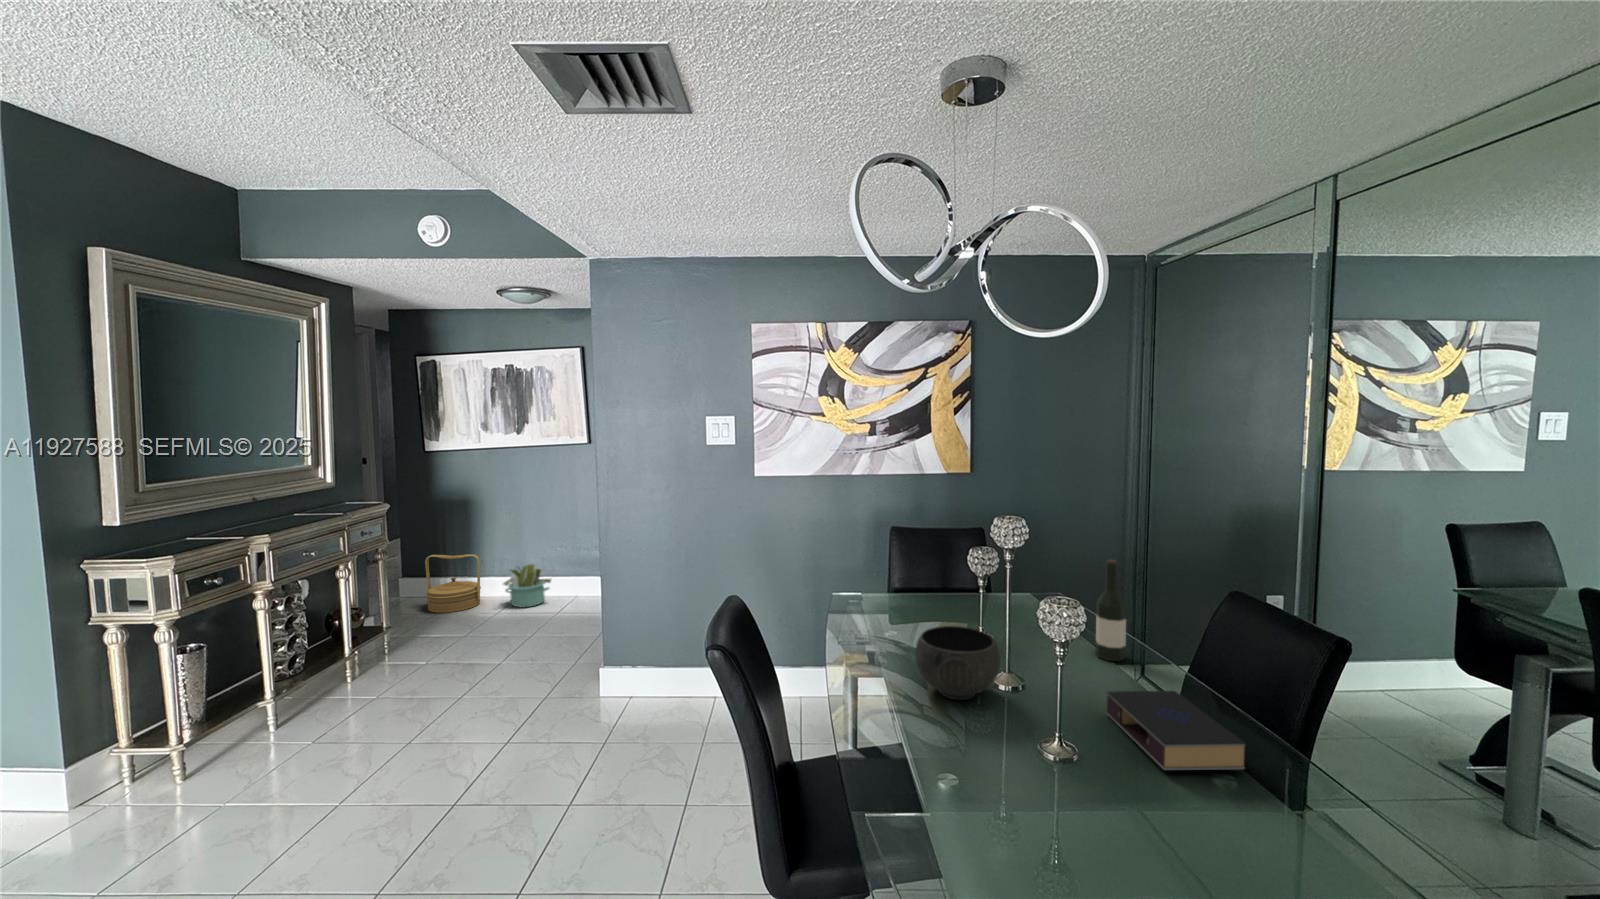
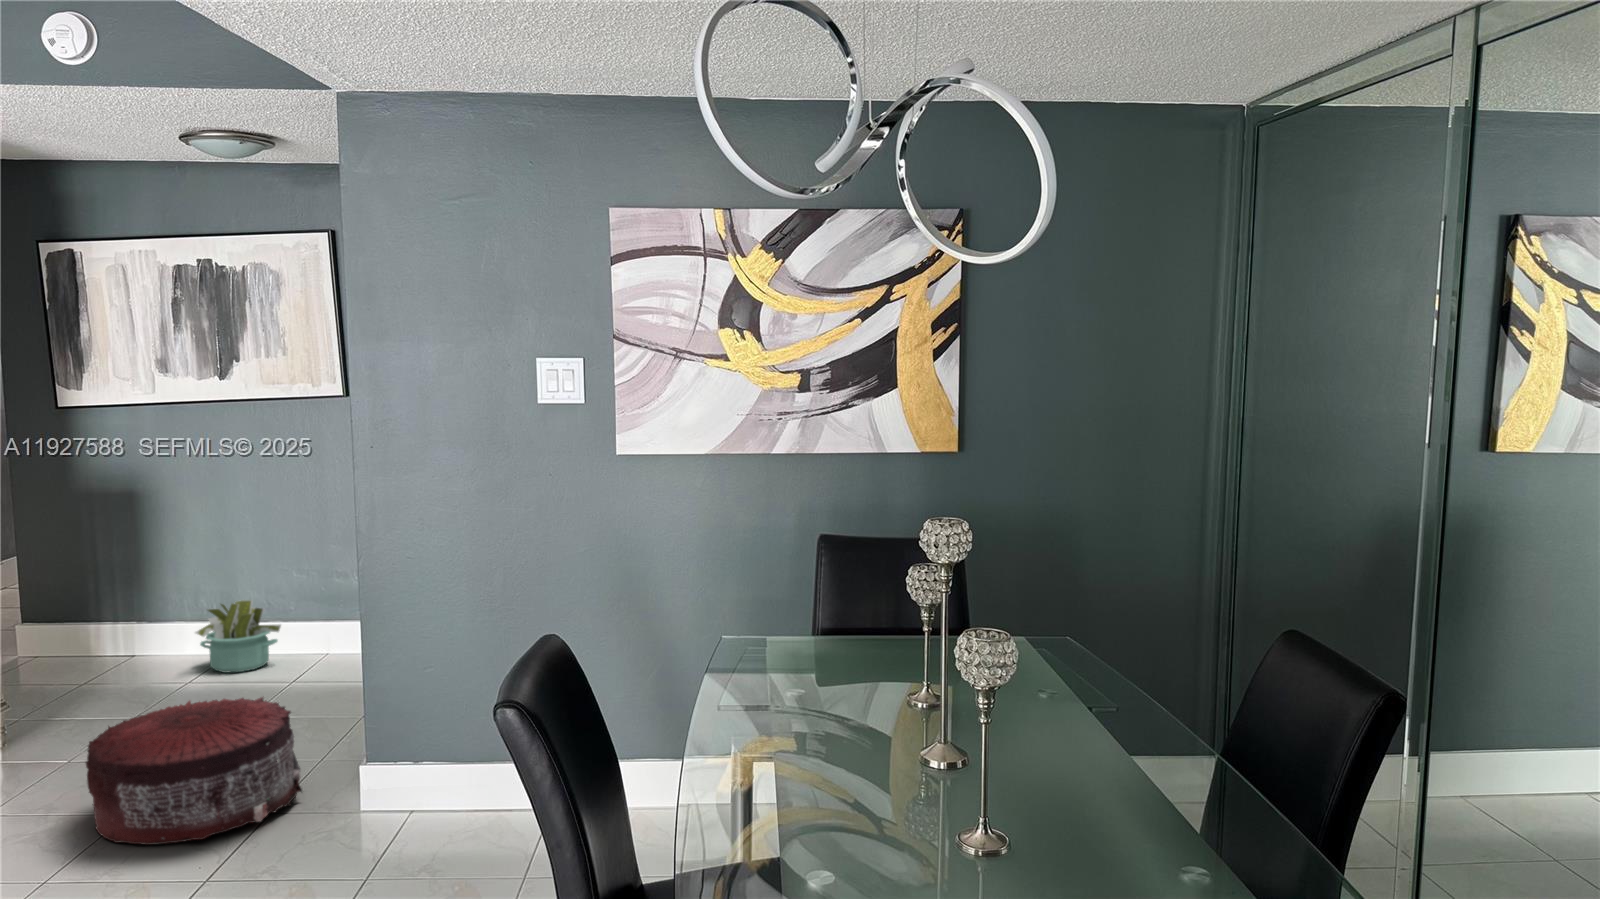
woven basket: present [425,554,481,613] -> none [60,583,158,681]
wine bottle: present [1096,560,1126,661] -> none [1090,584,1132,733]
pouf: none [437,625,567,720] -> present [86,697,302,845]
bowl: present [915,626,1000,700] -> none [810,679,929,782]
book: present [1107,691,1245,770] -> none [1070,765,1227,863]

